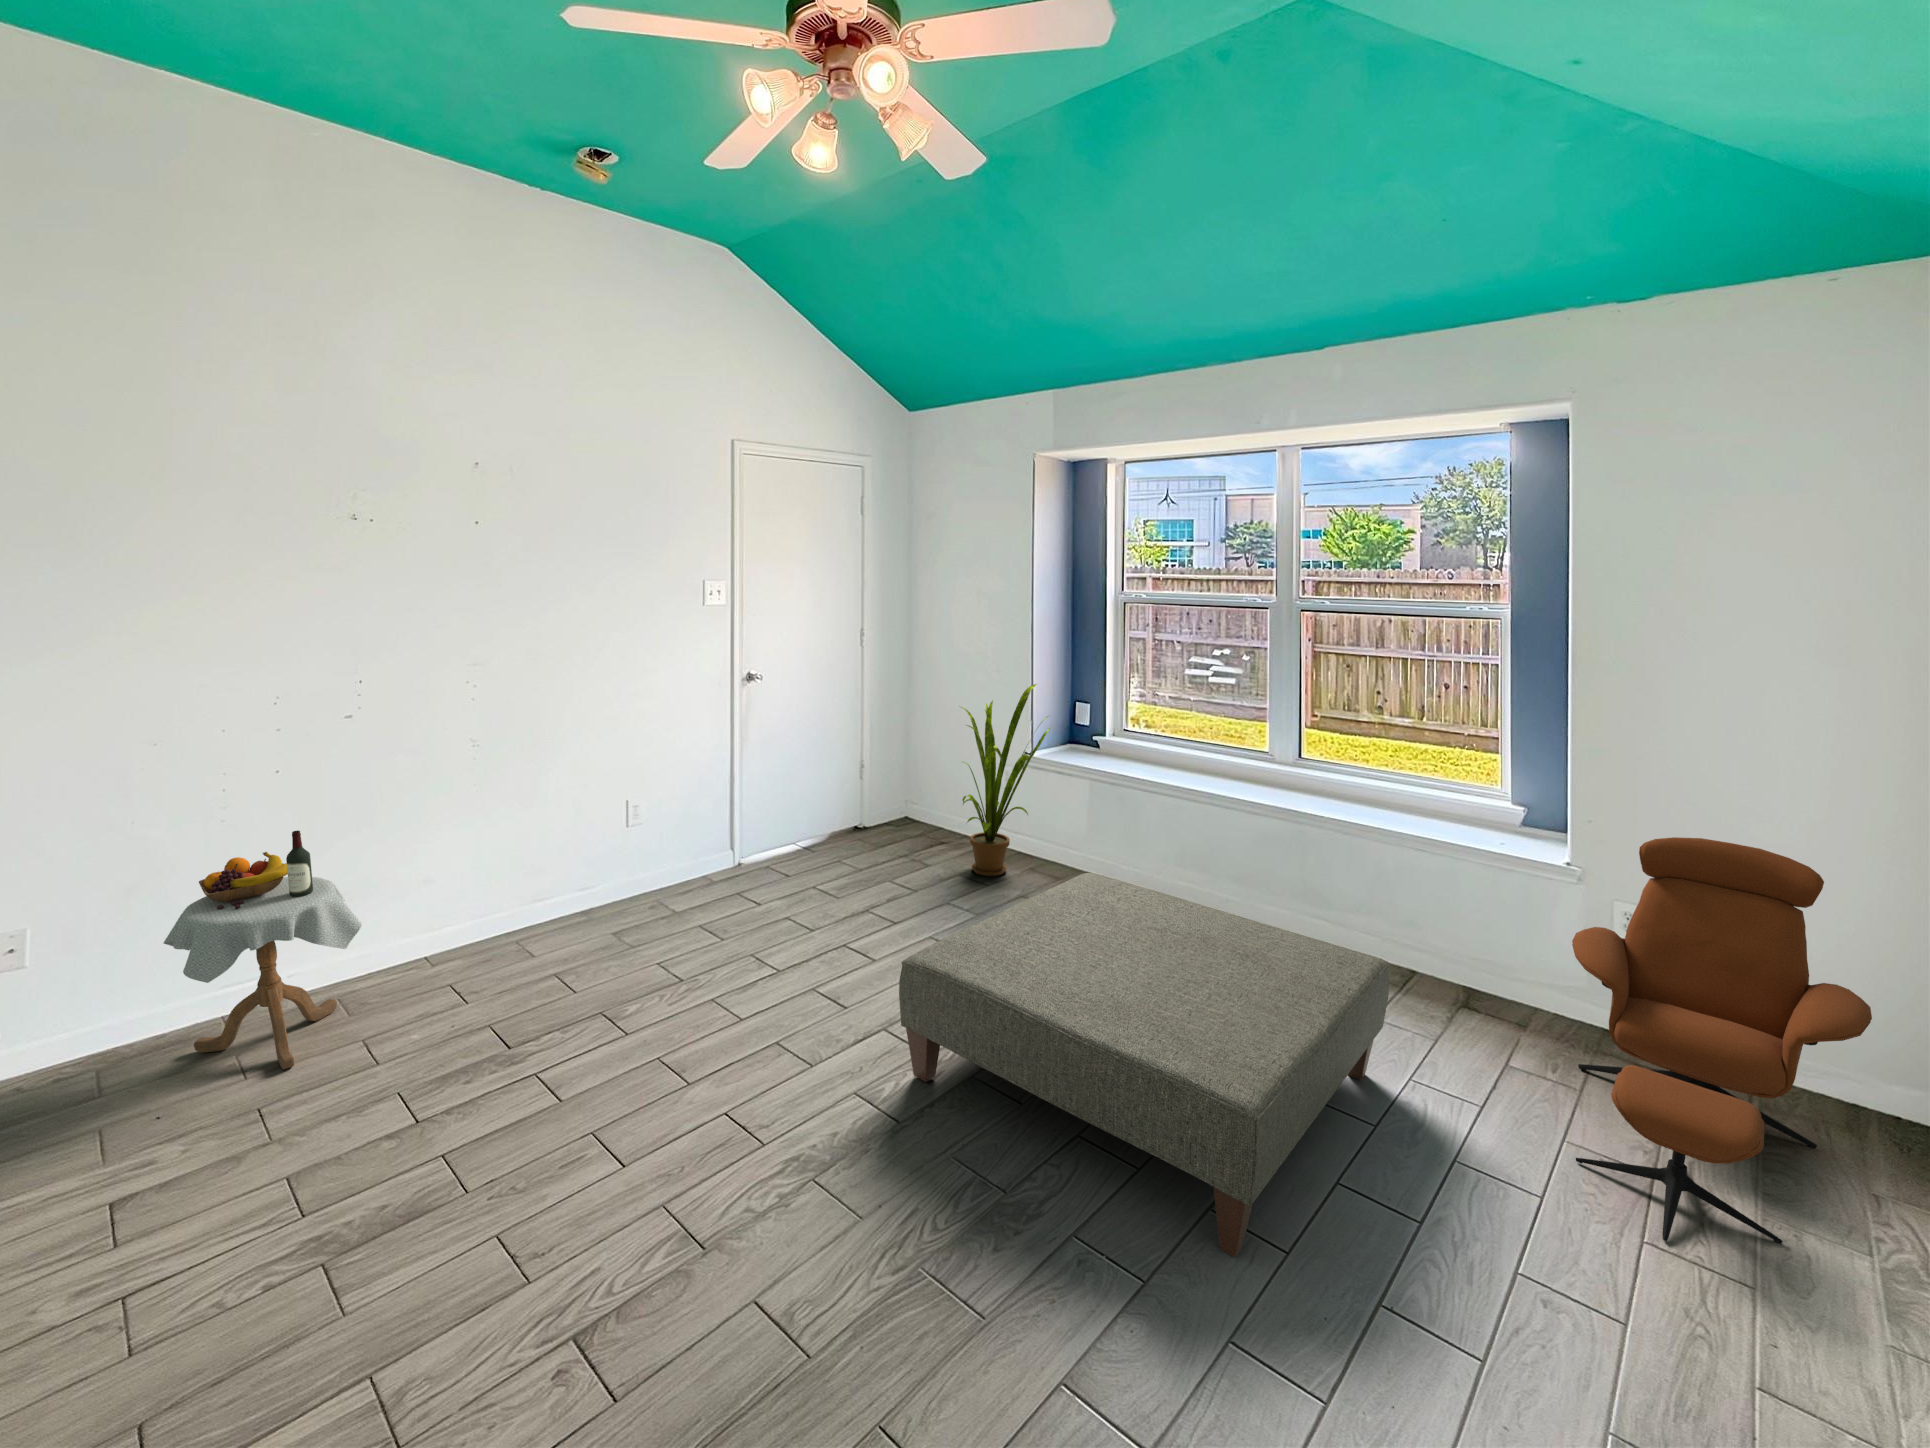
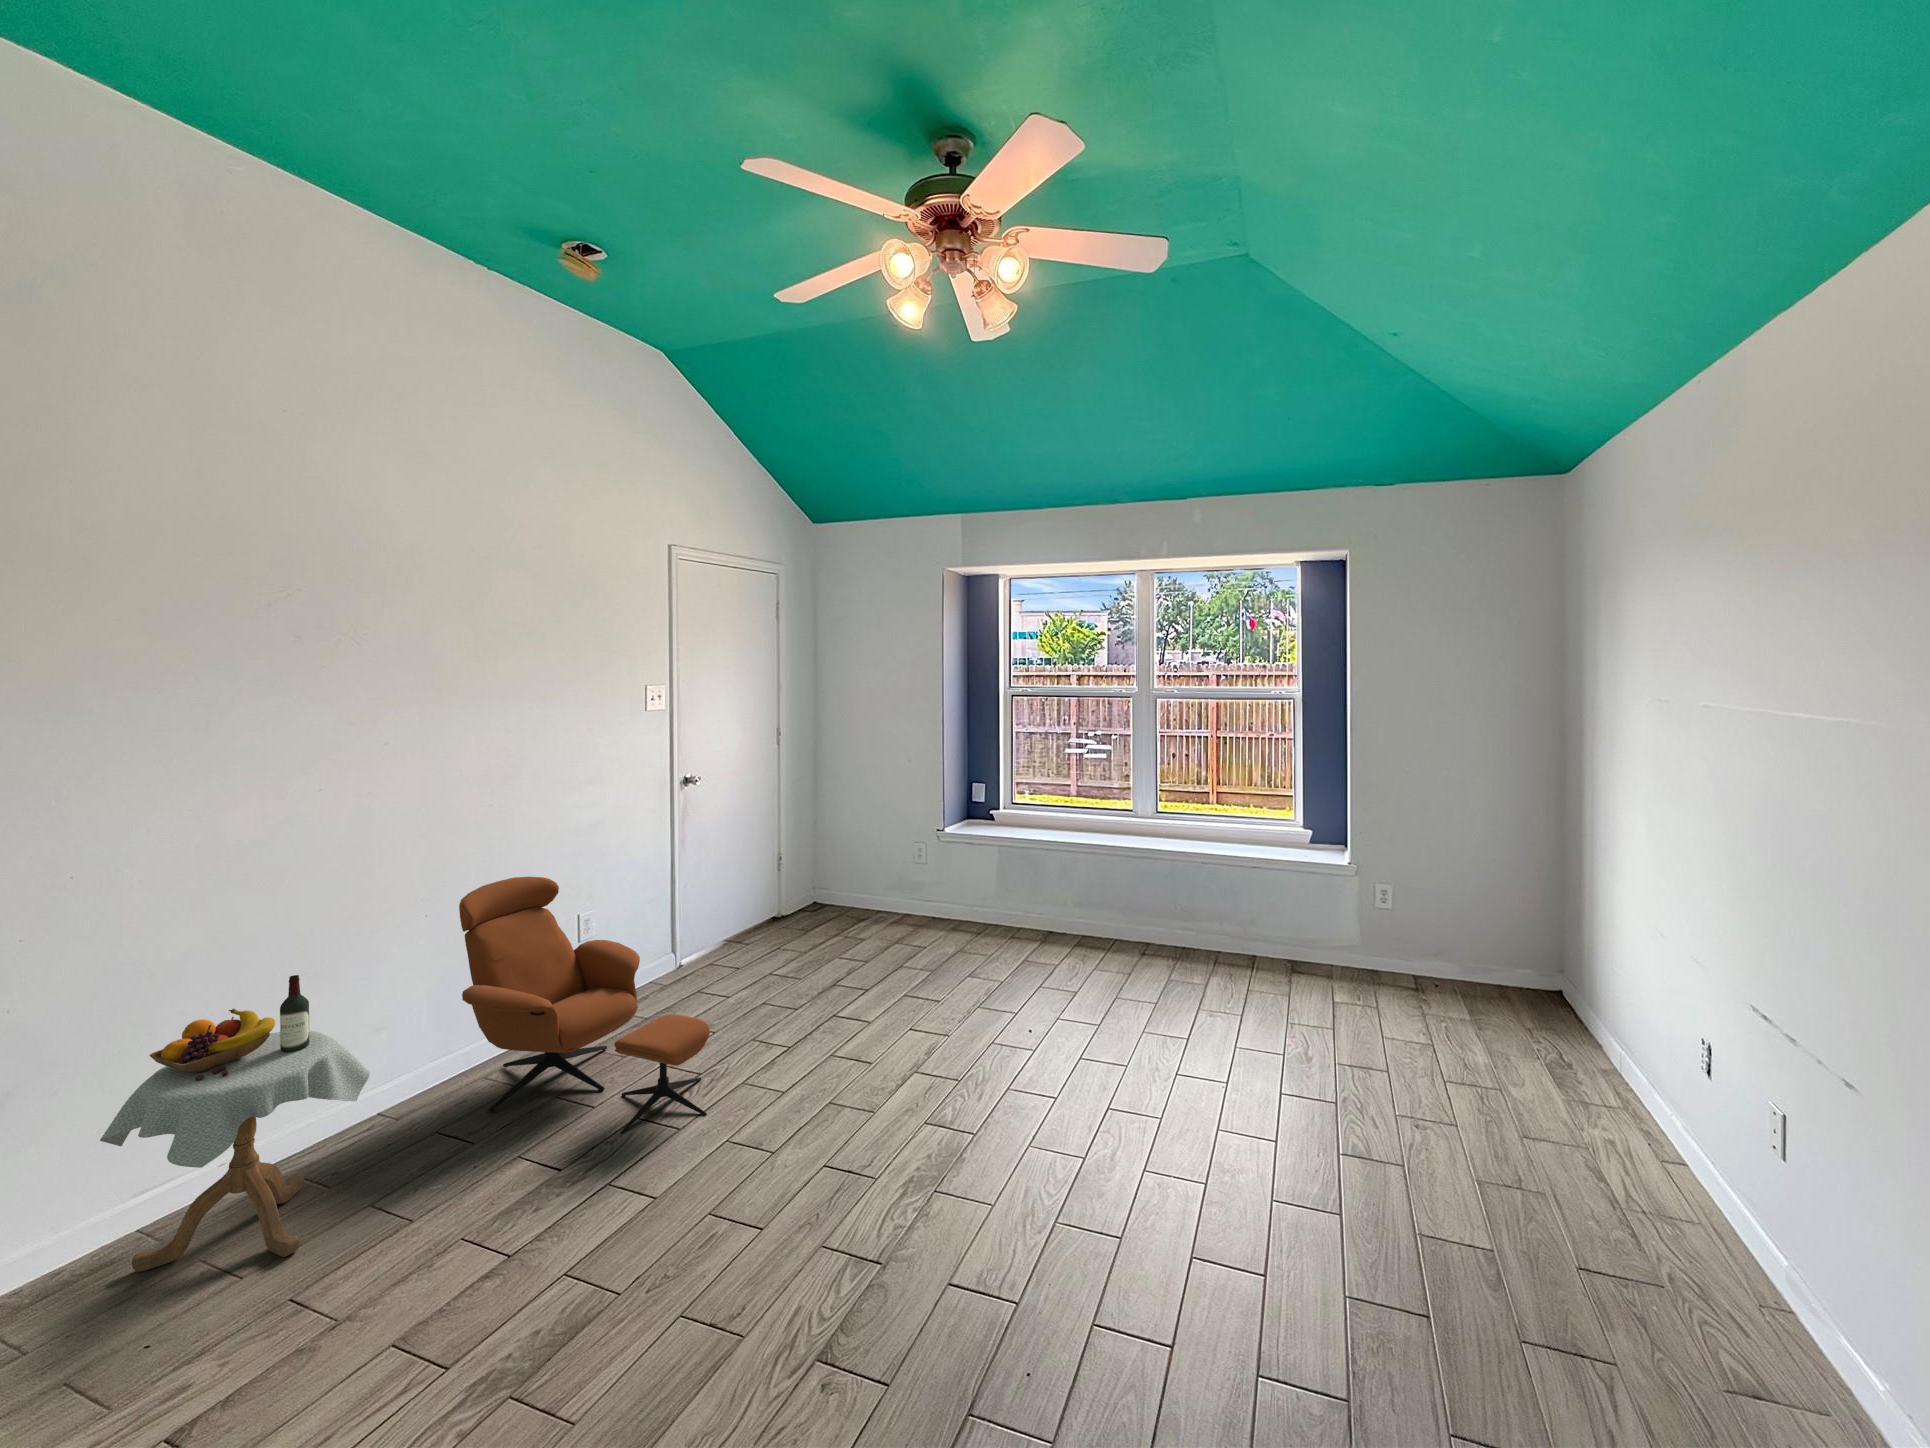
house plant: present [961,684,1051,876] -> none [883,768,970,940]
lounge chair: present [1572,837,1872,1244] -> present [459,877,710,1133]
ottoman: present [899,873,1390,1257] -> none [952,915,1272,1154]

